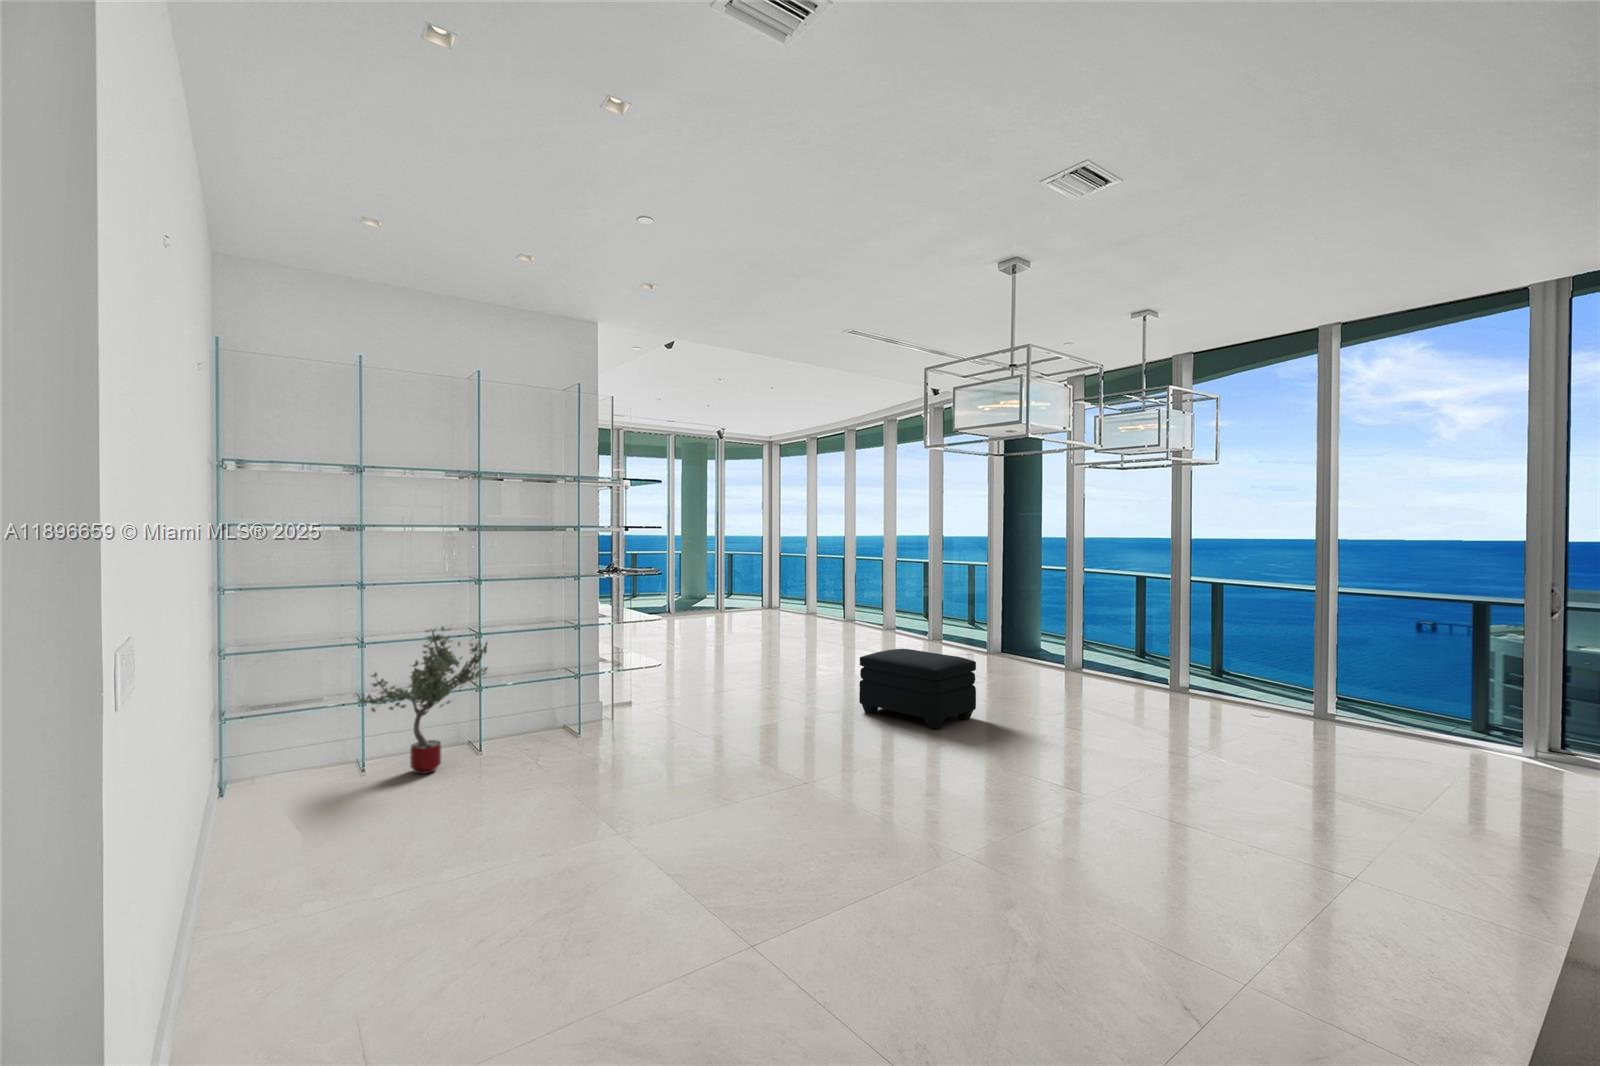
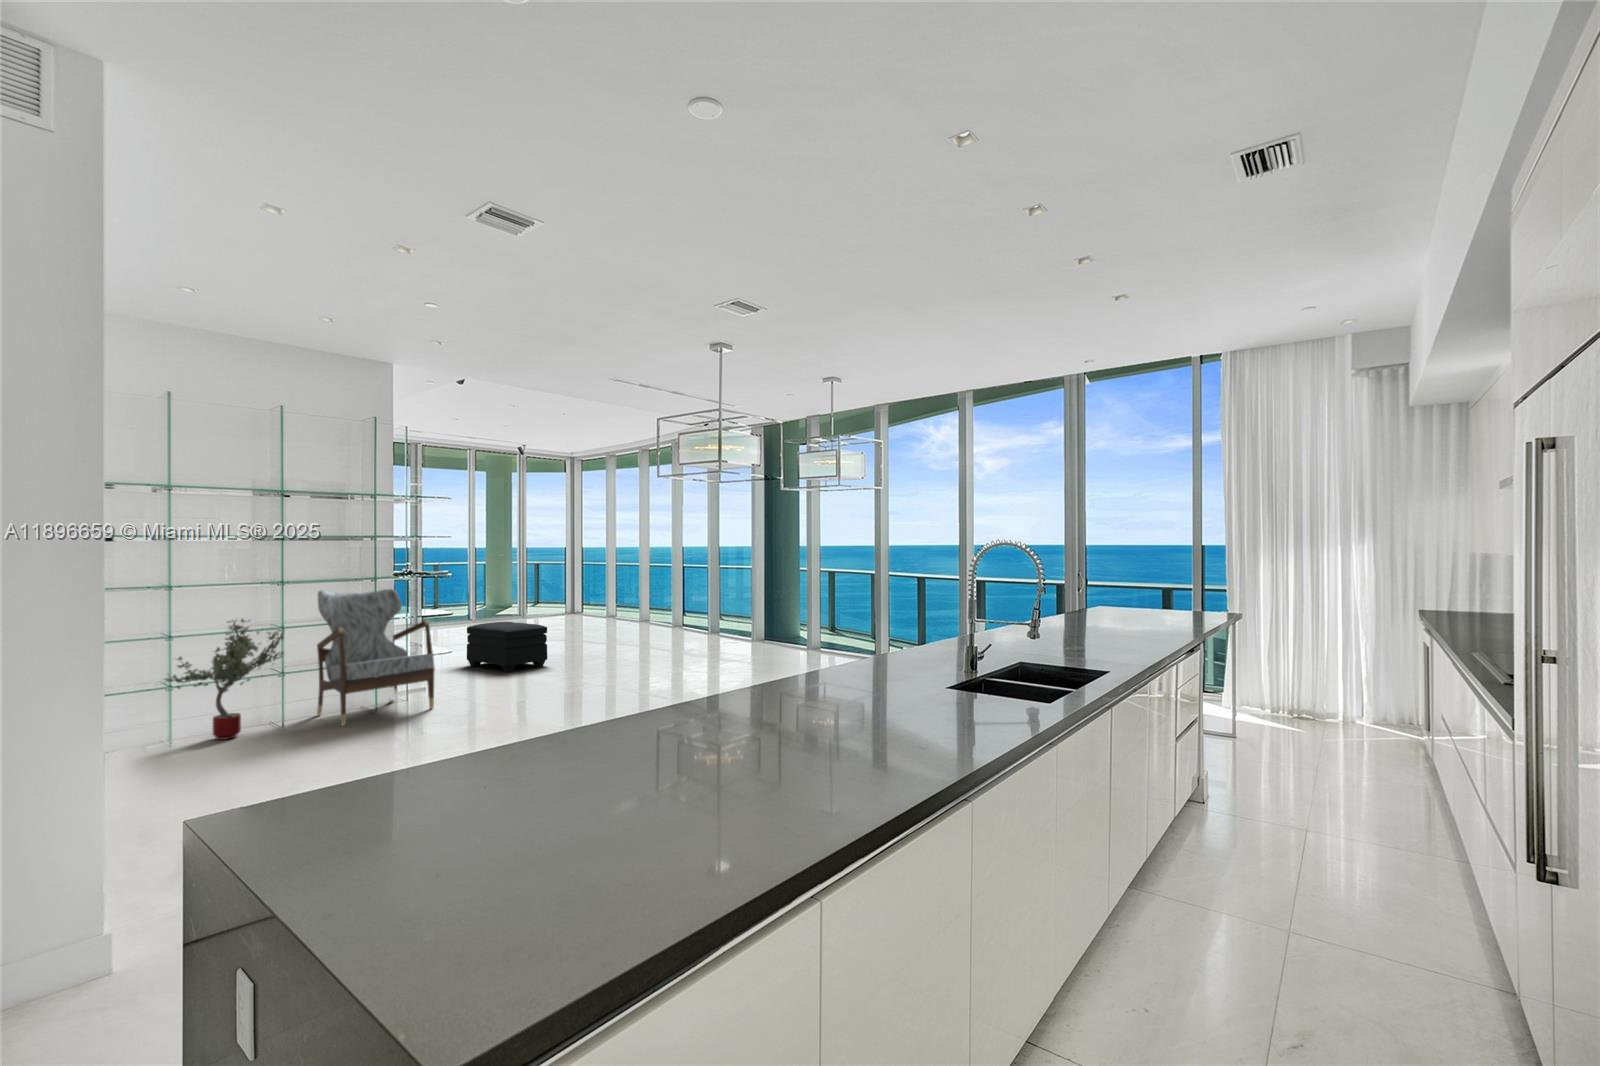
armchair: none [523,590,654,761] -> present [317,589,435,725]
ottoman: present [859,649,976,729] -> present [467,622,547,672]

